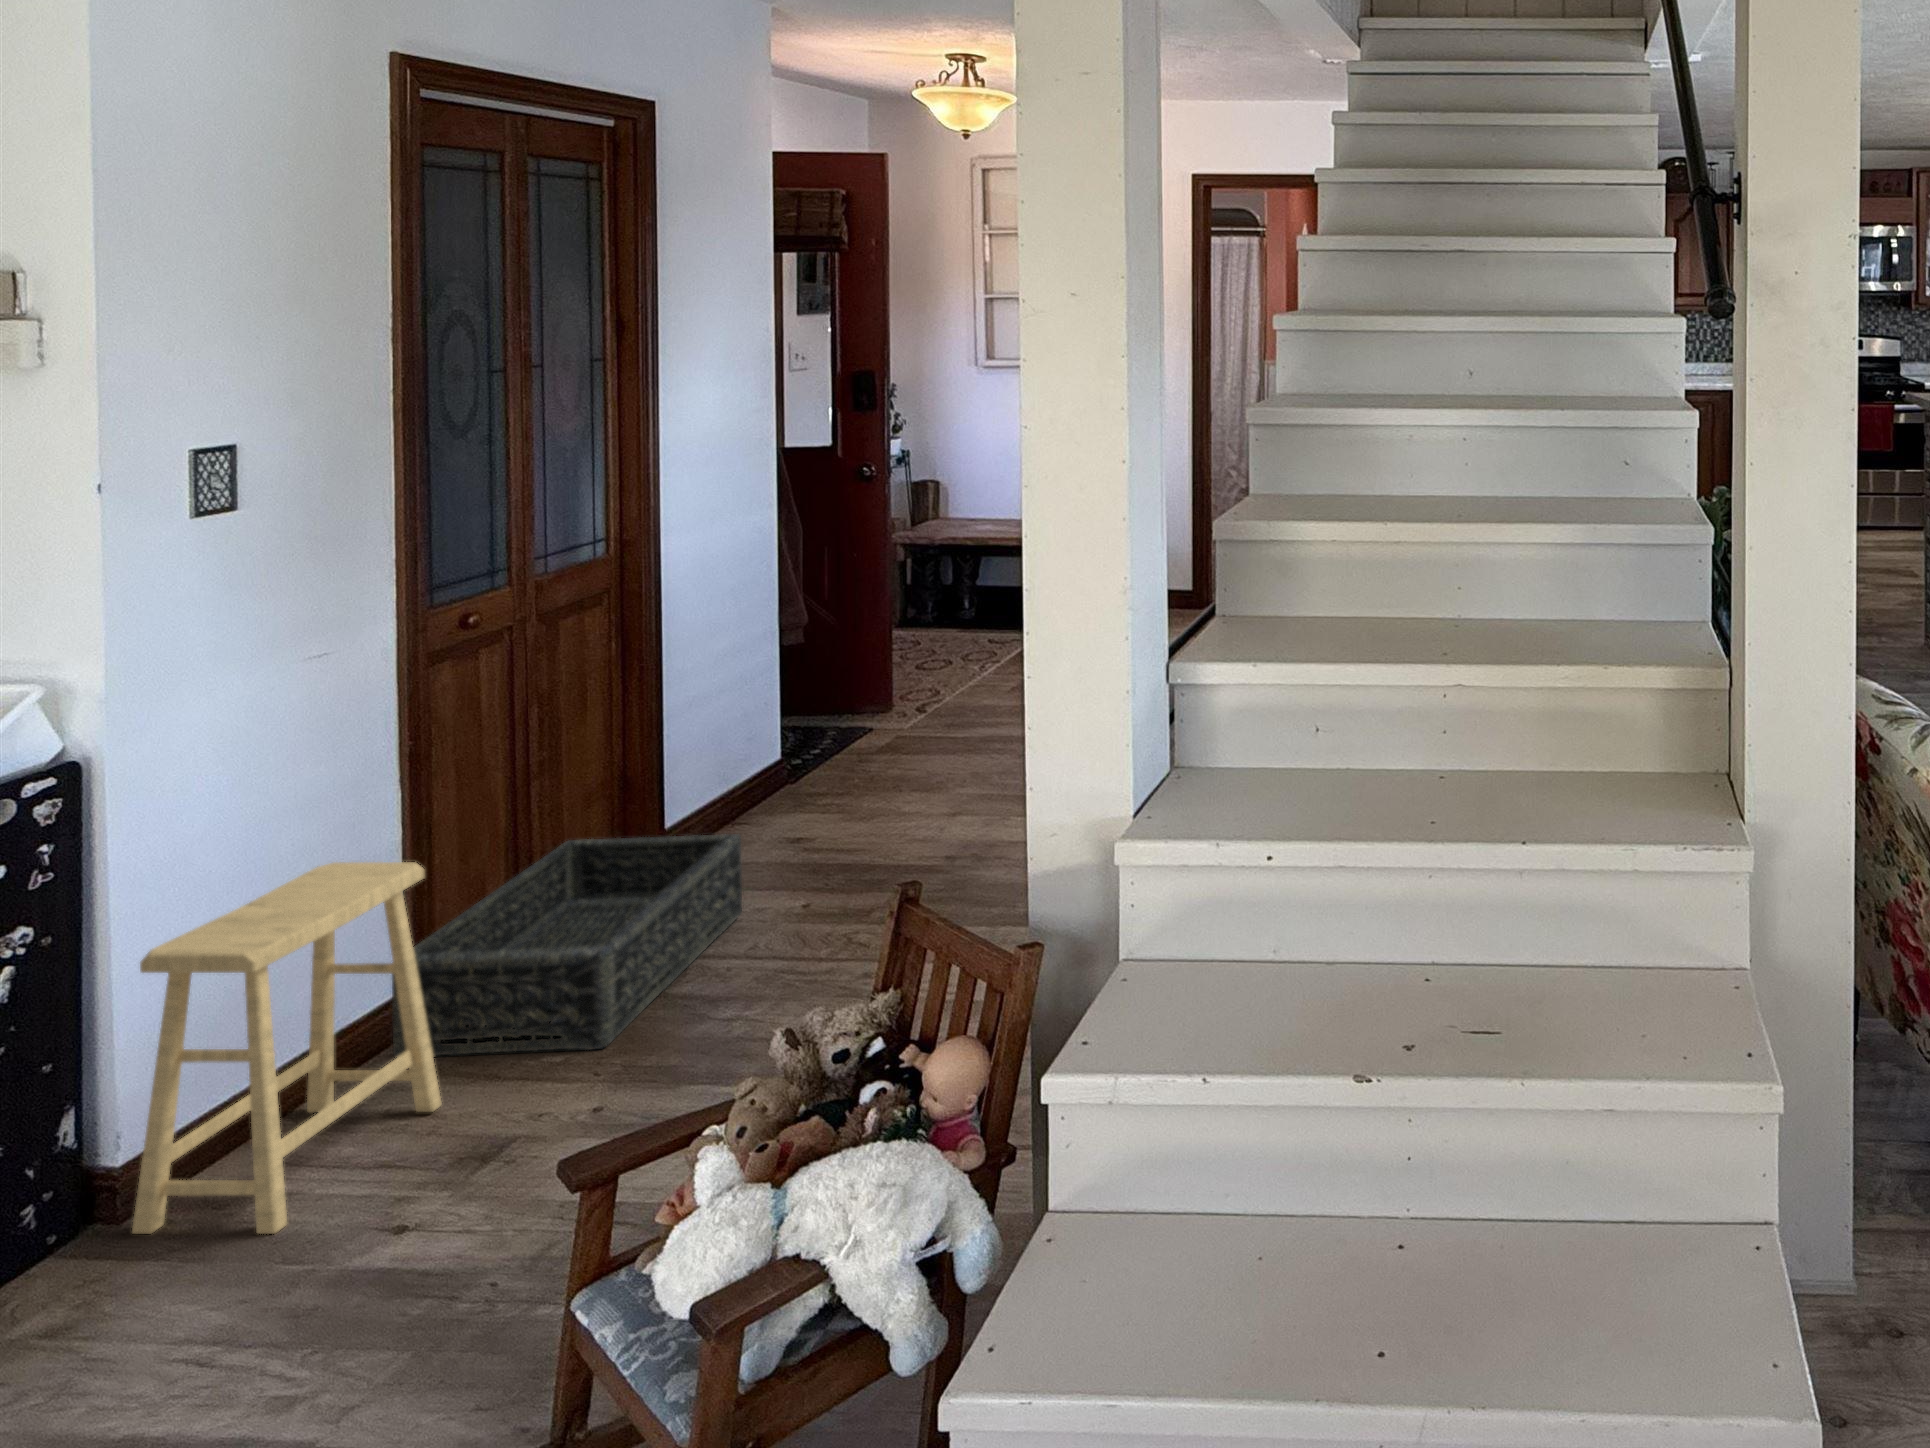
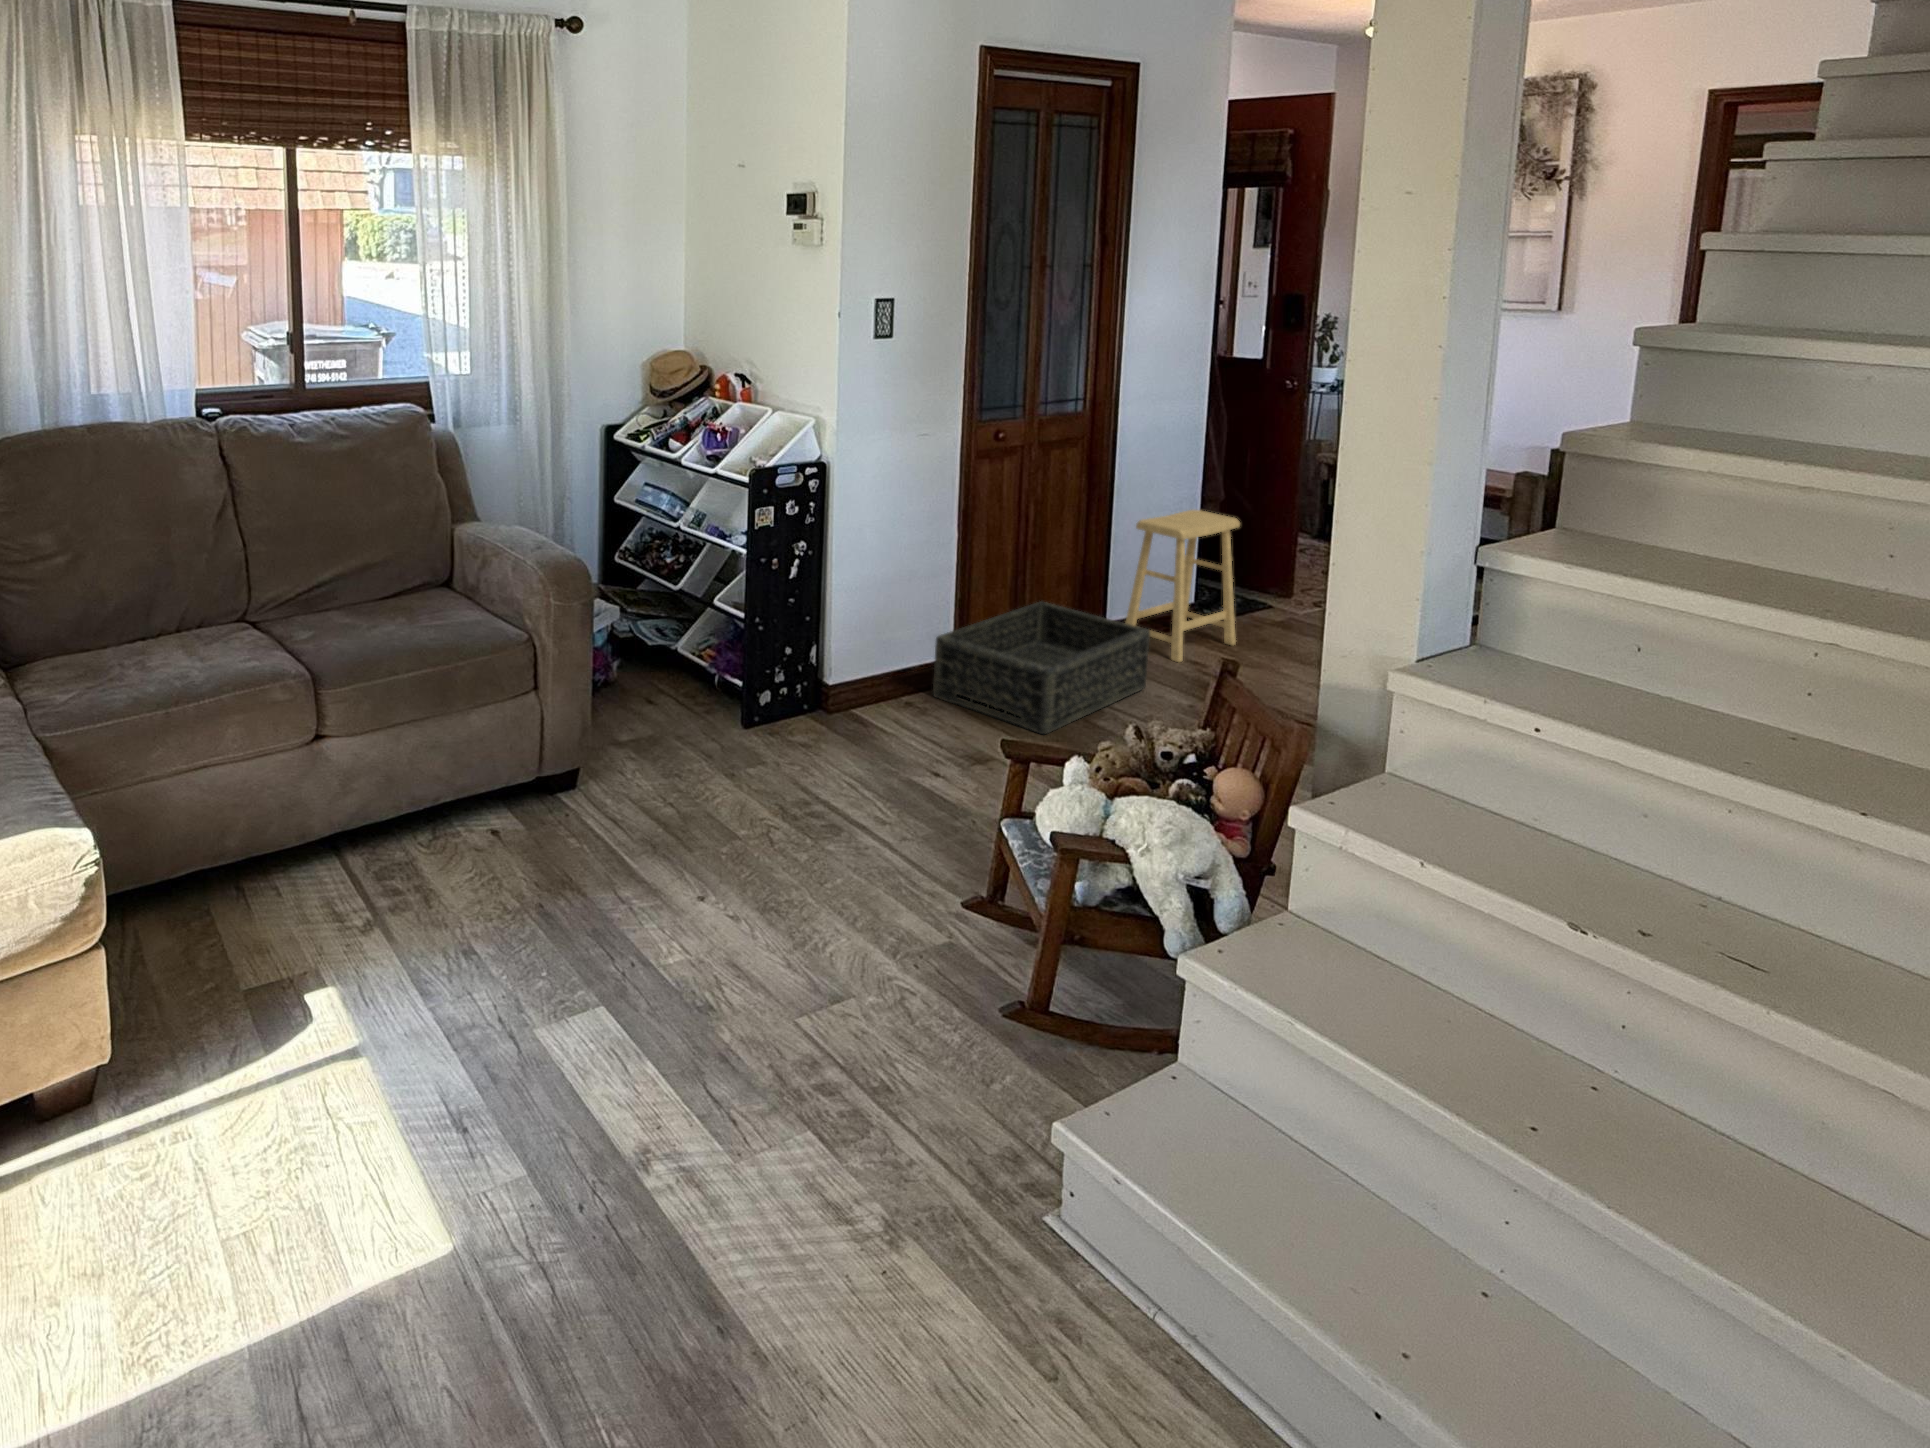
footstool: present [132,862,441,1234] -> present [1125,510,1240,662]

